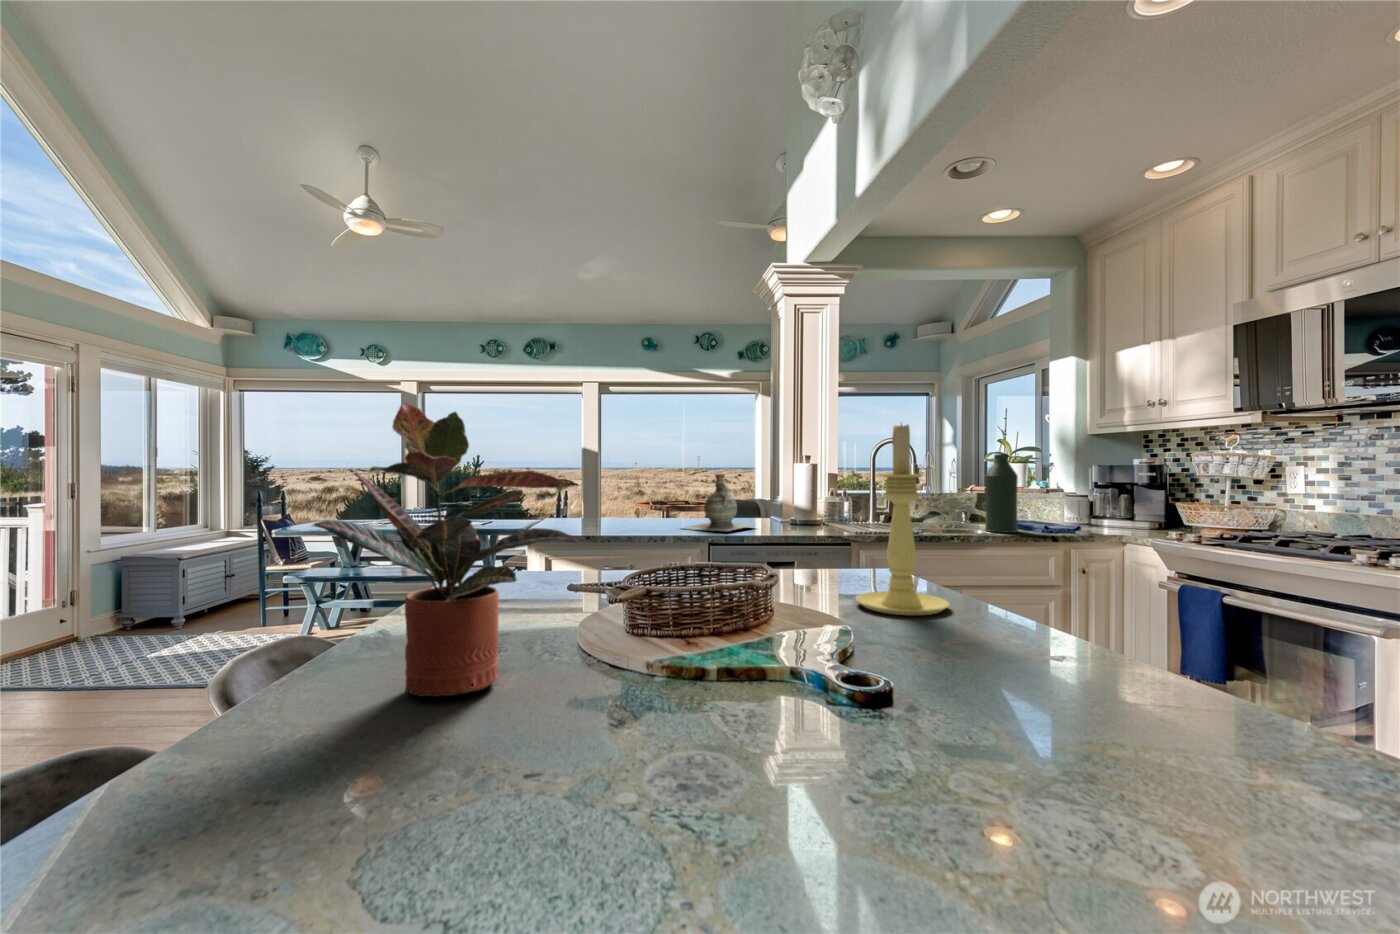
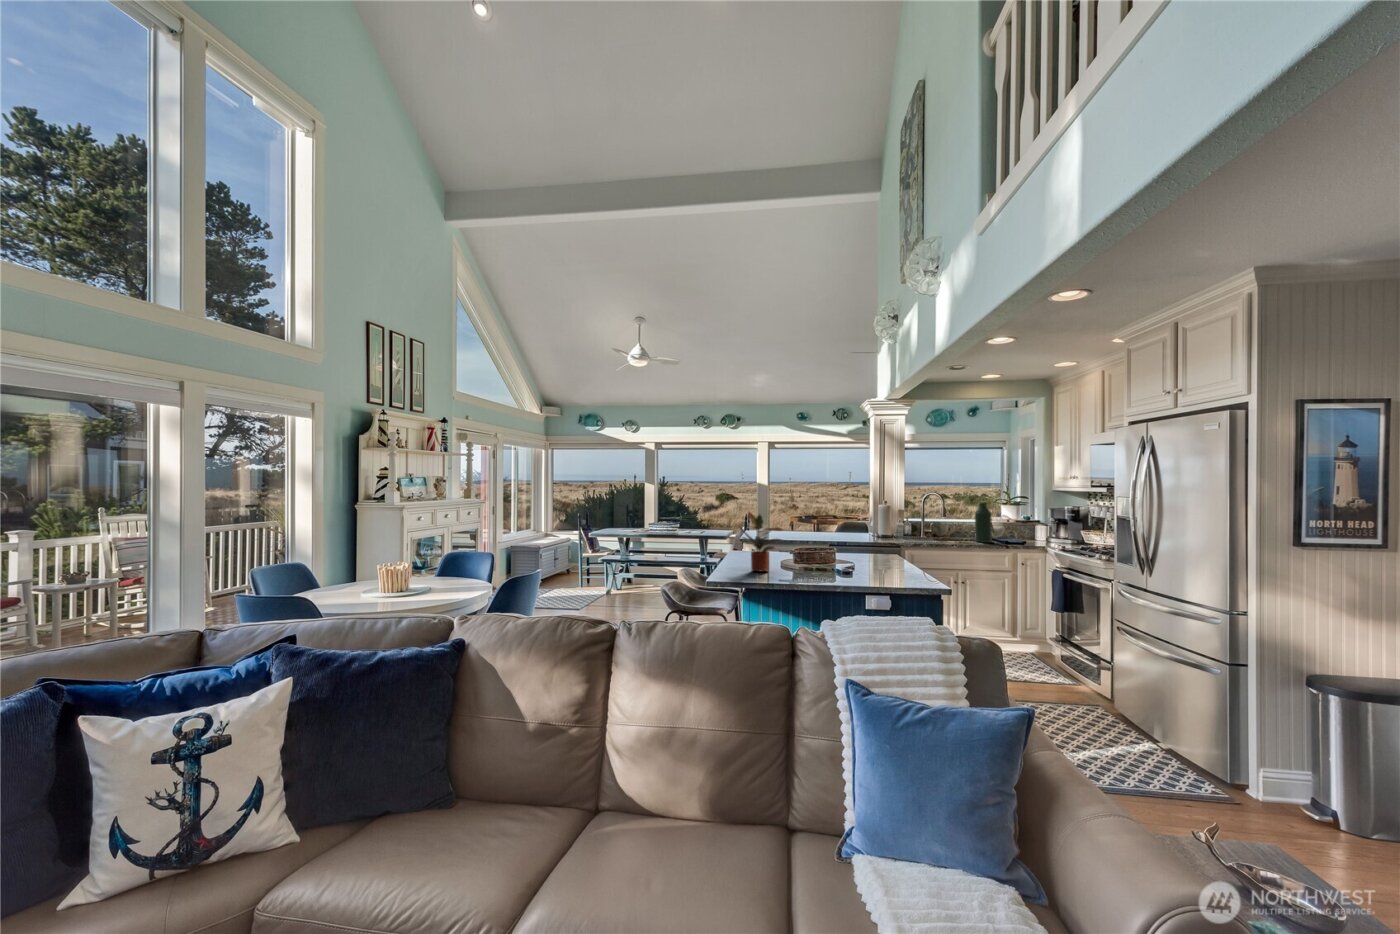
candle holder: present [856,424,949,616] -> none [865,507,893,565]
ceramic jug: present [683,474,754,531] -> none [815,511,856,539]

